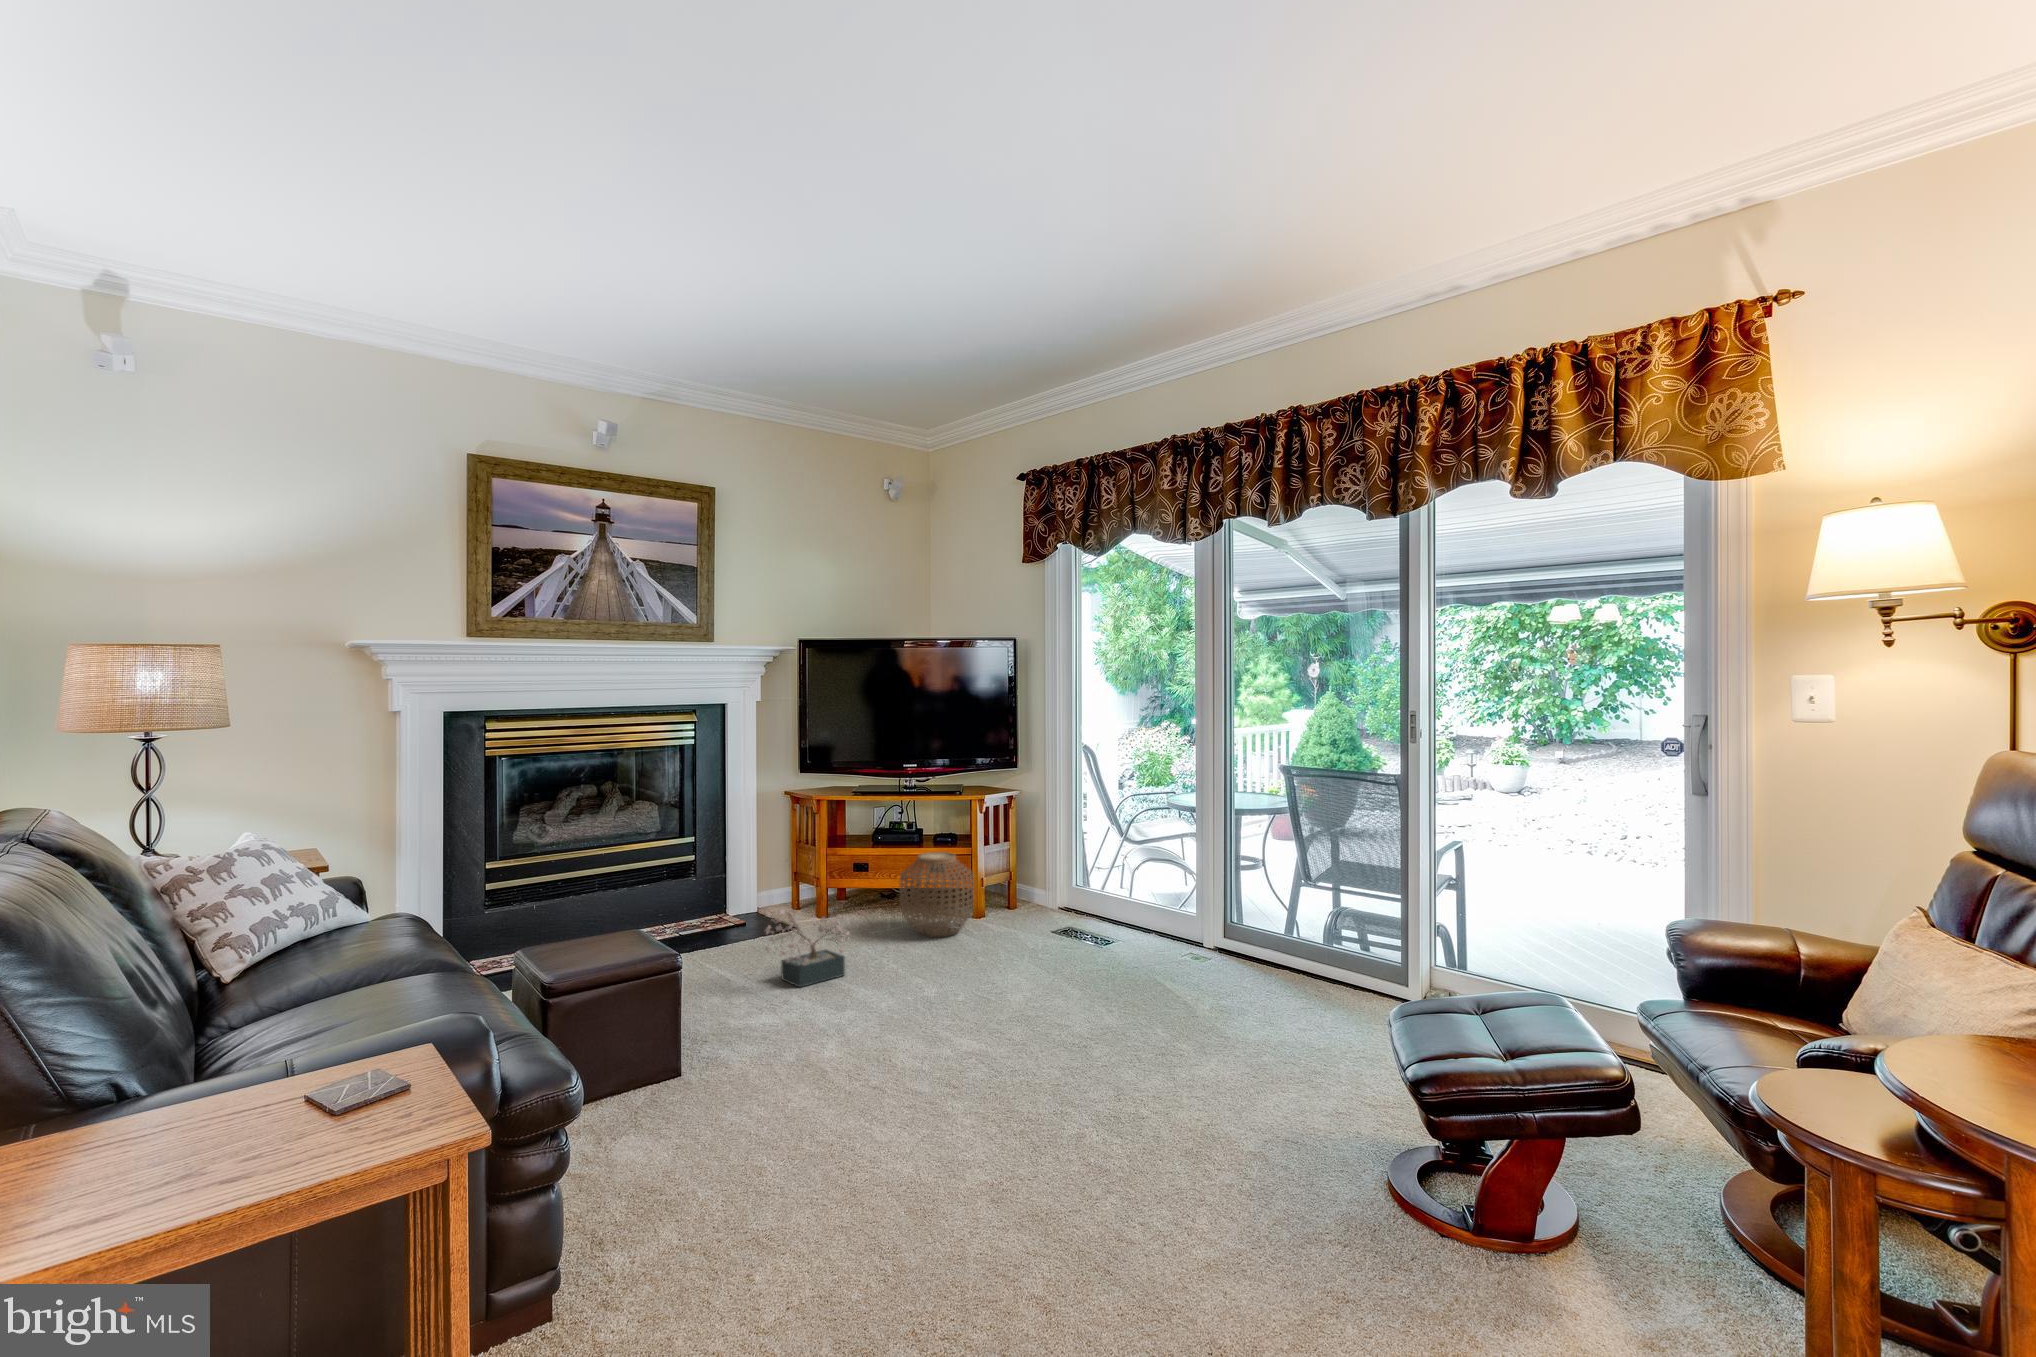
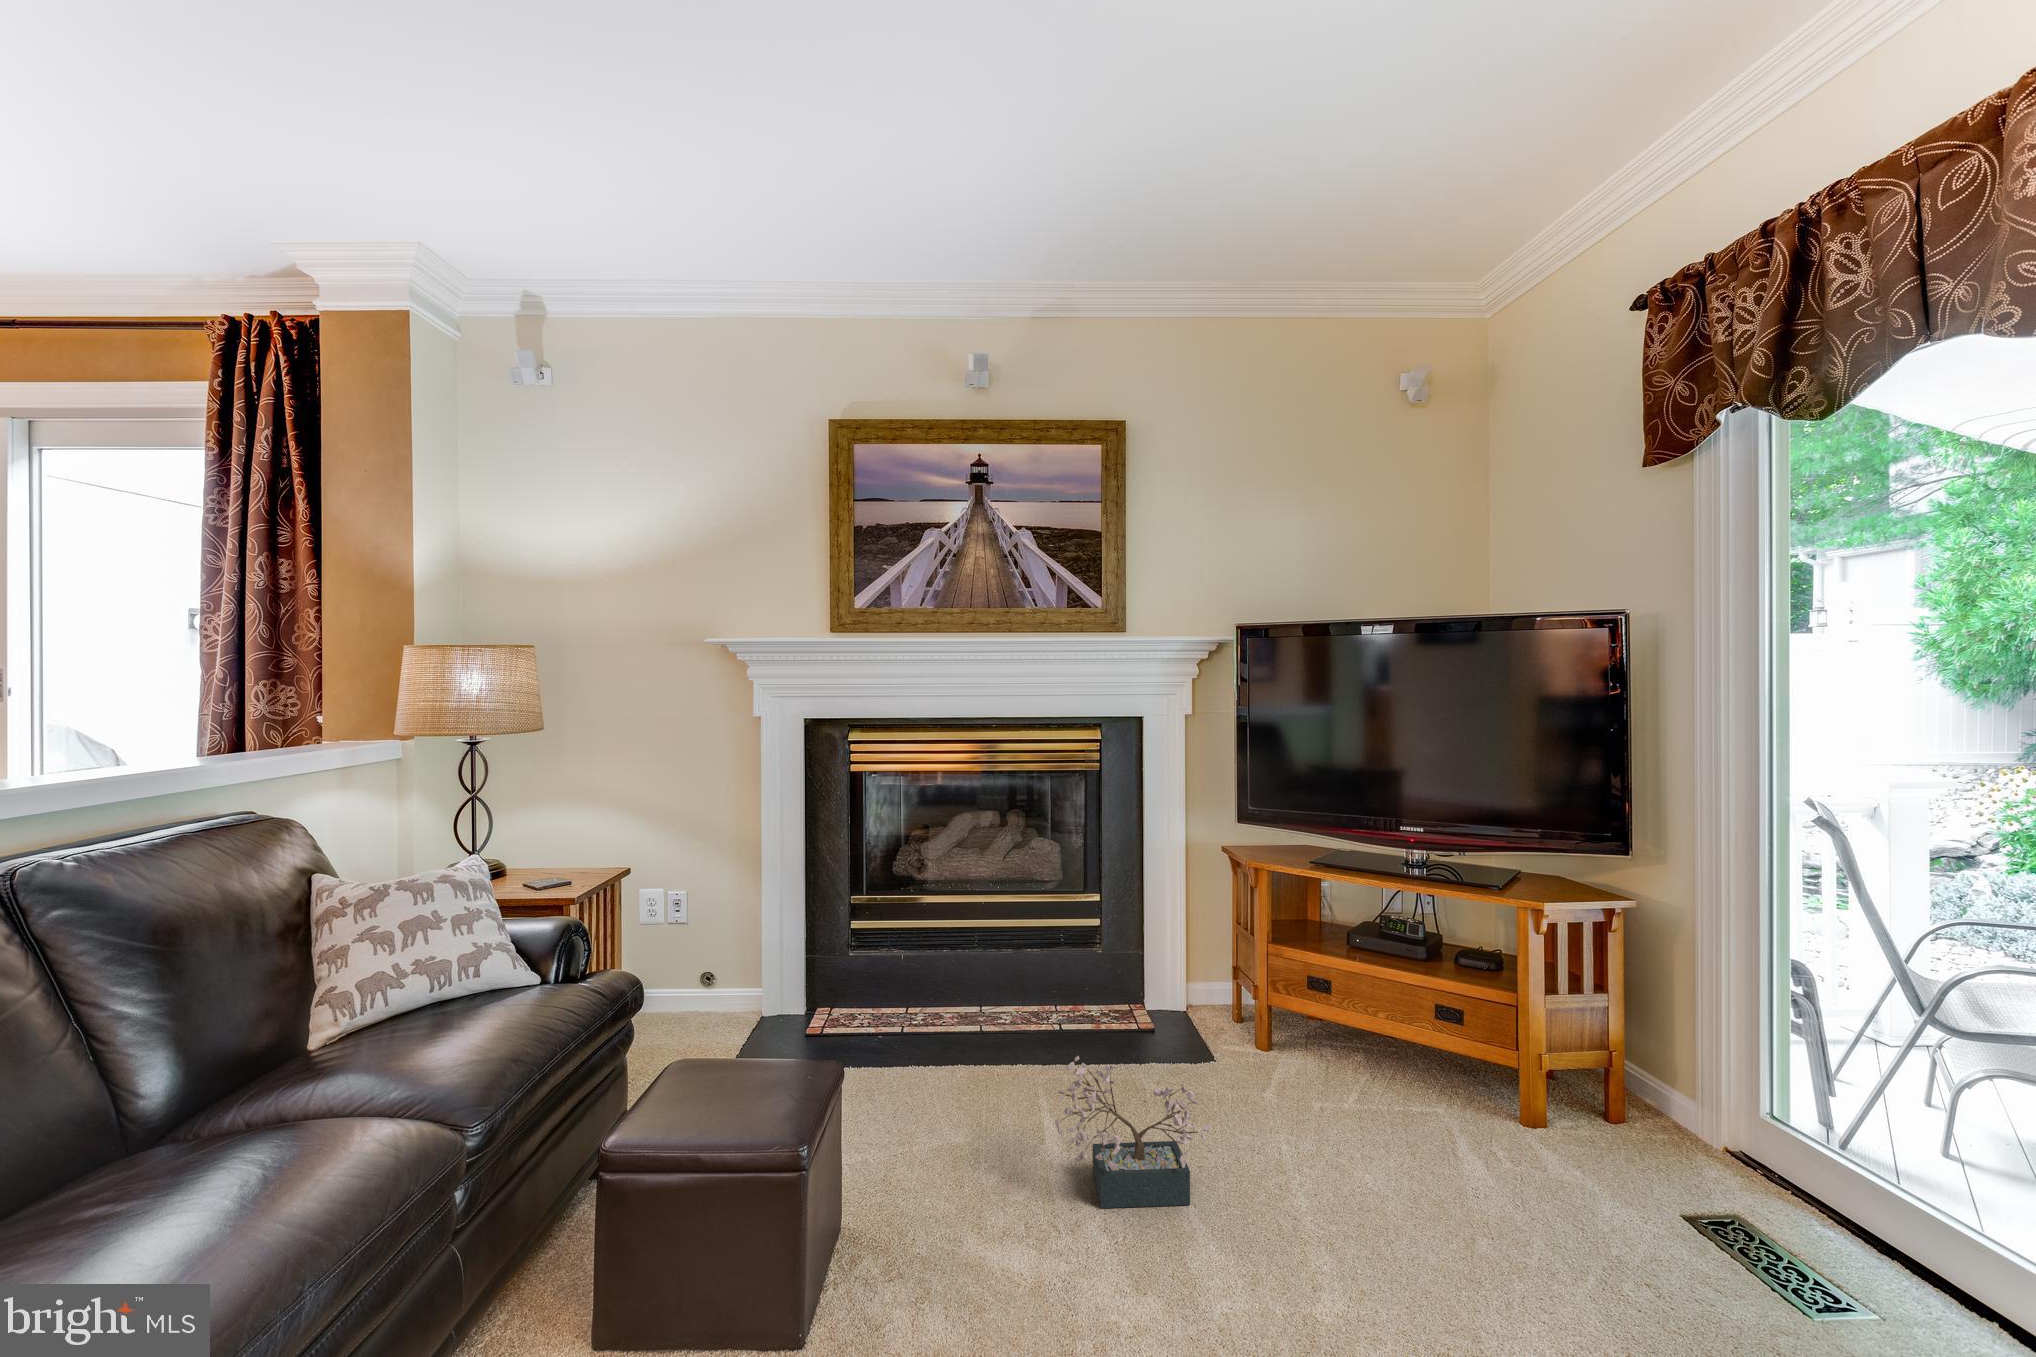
woven basket: present [900,852,974,937] -> none [1352,994,1498,1162]

